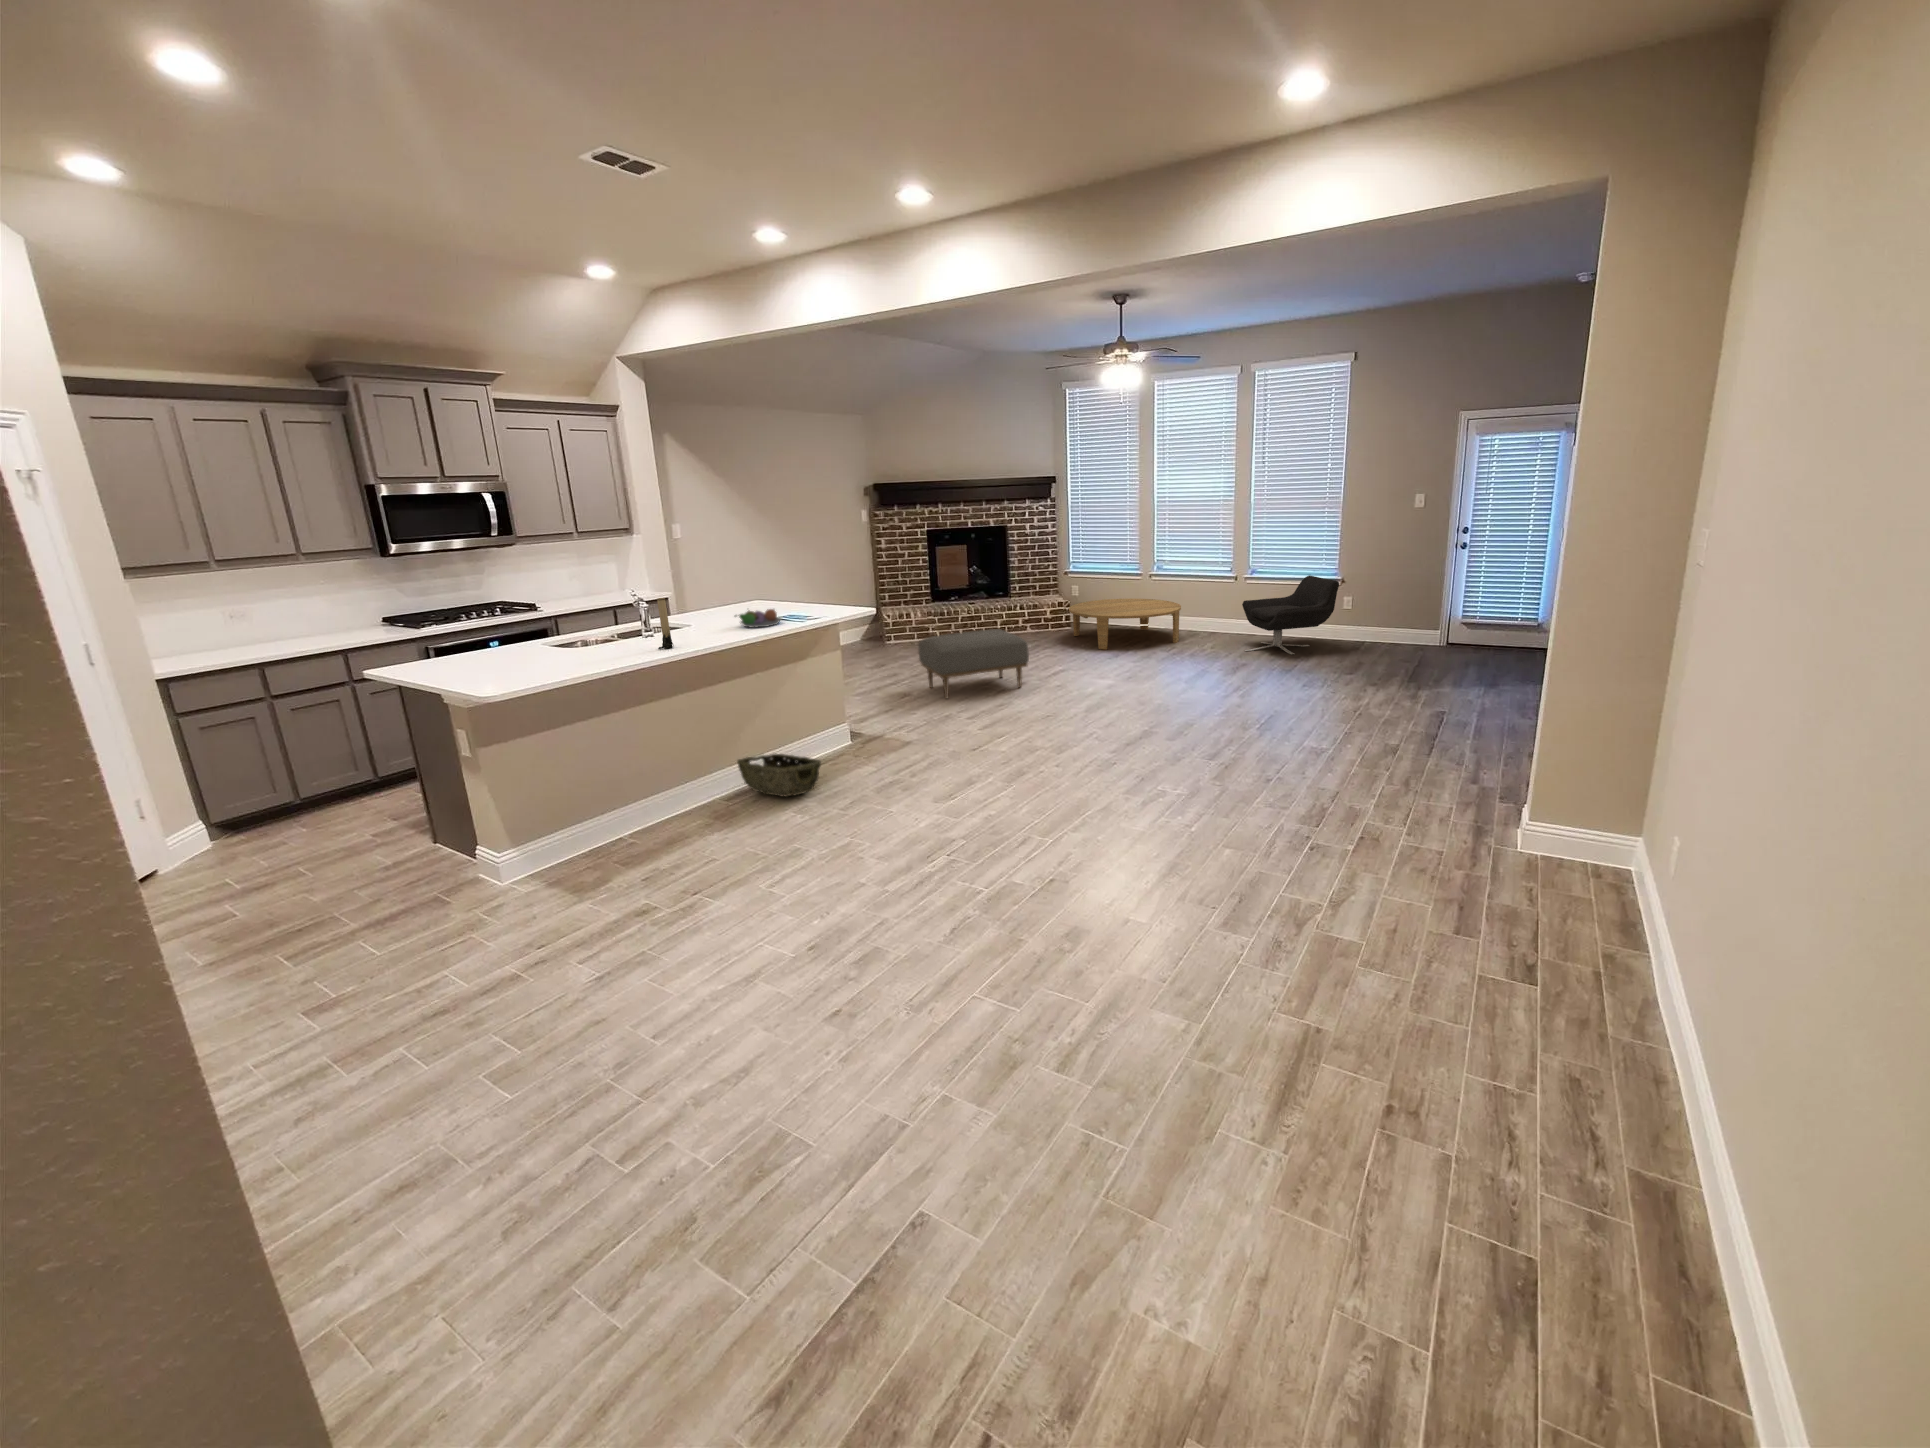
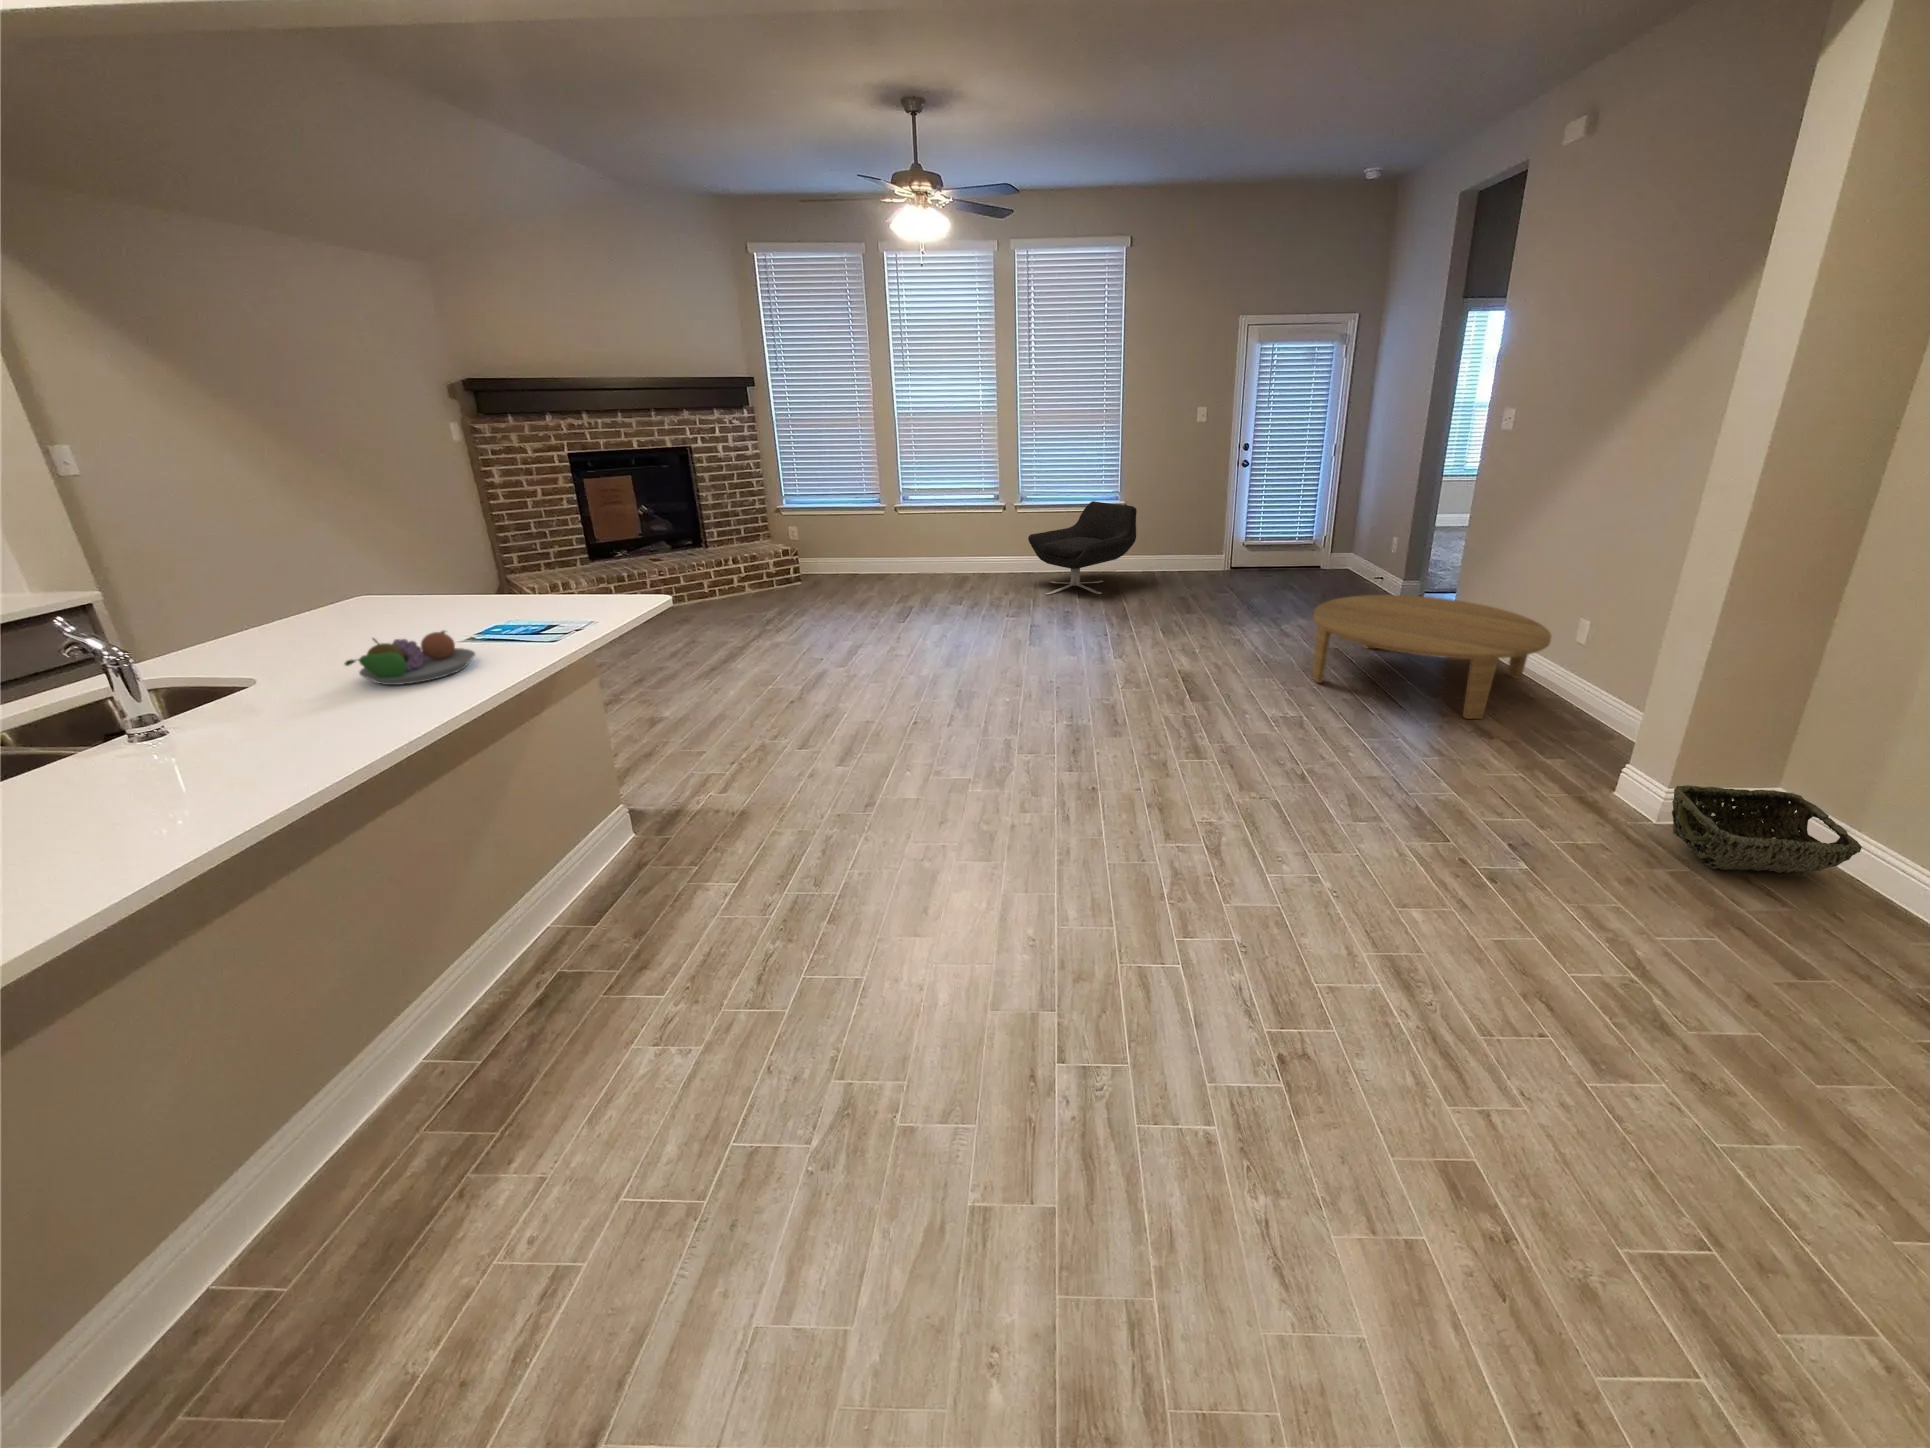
candle: present [657,598,674,650] -> none [95,658,193,813]
coffee table: present [1069,599,1181,650] -> present [1312,595,1551,719]
ottoman: present [918,629,1029,699] -> none [650,601,835,722]
woven basket: present [737,754,821,796] -> present [1672,785,1862,874]

